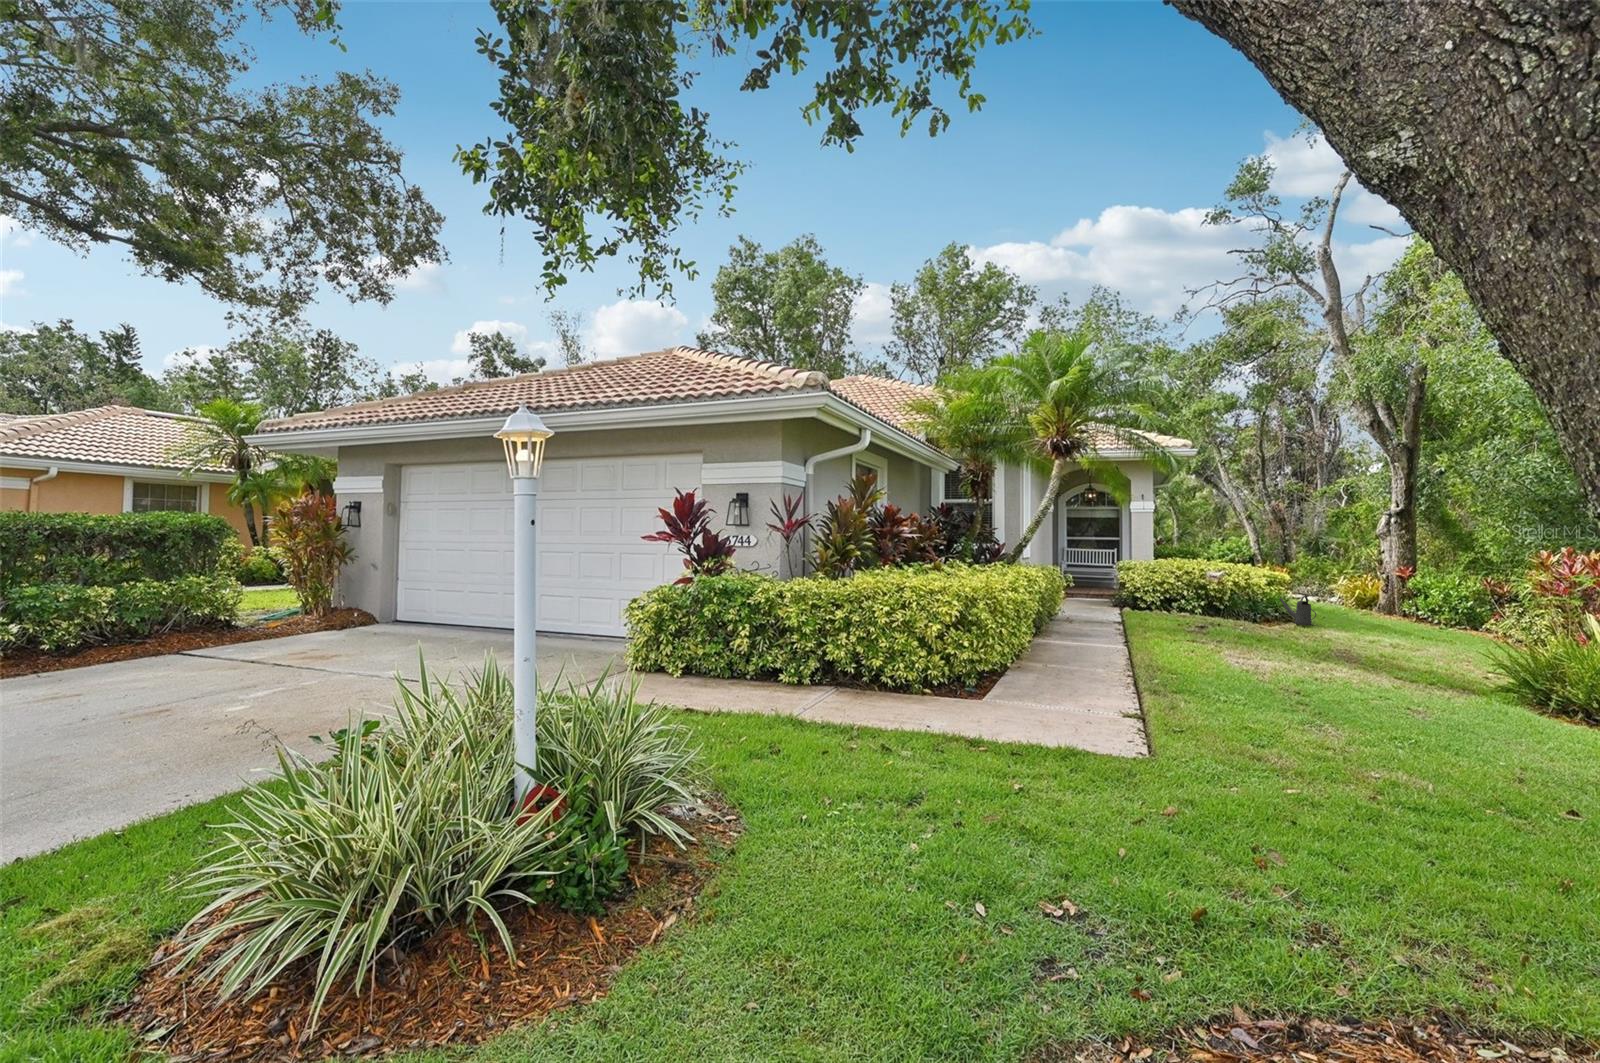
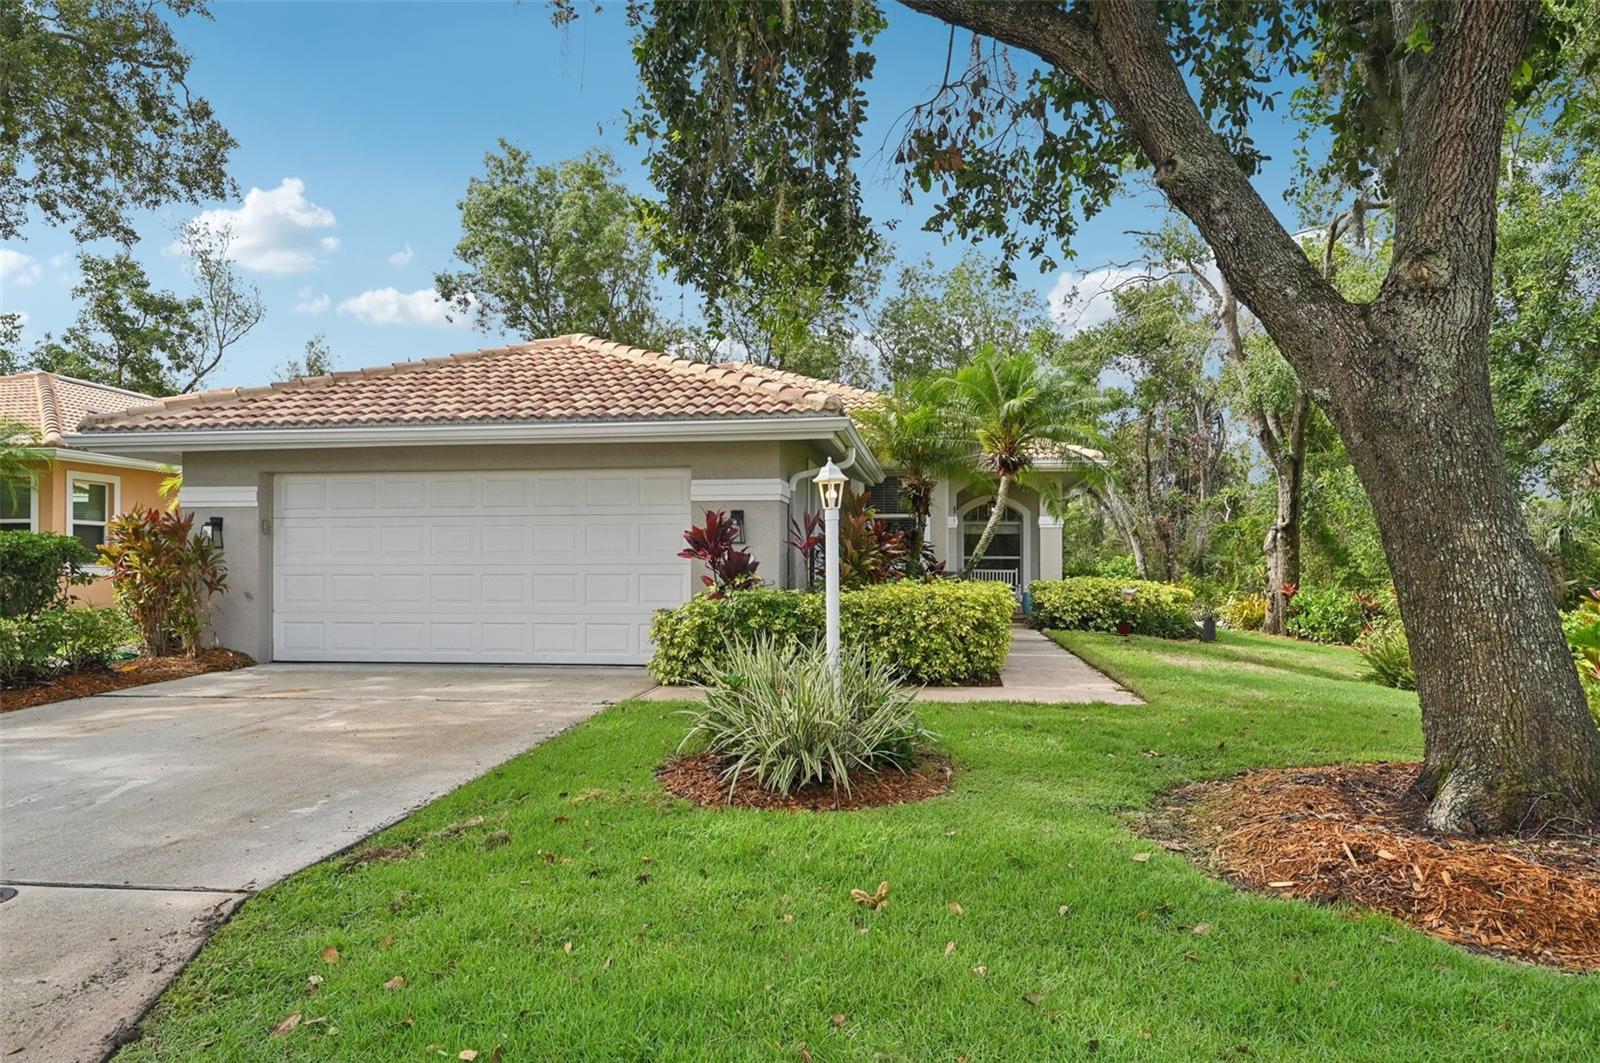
potted plant: none [1186,588,1224,618] -> present [1108,606,1139,636]

